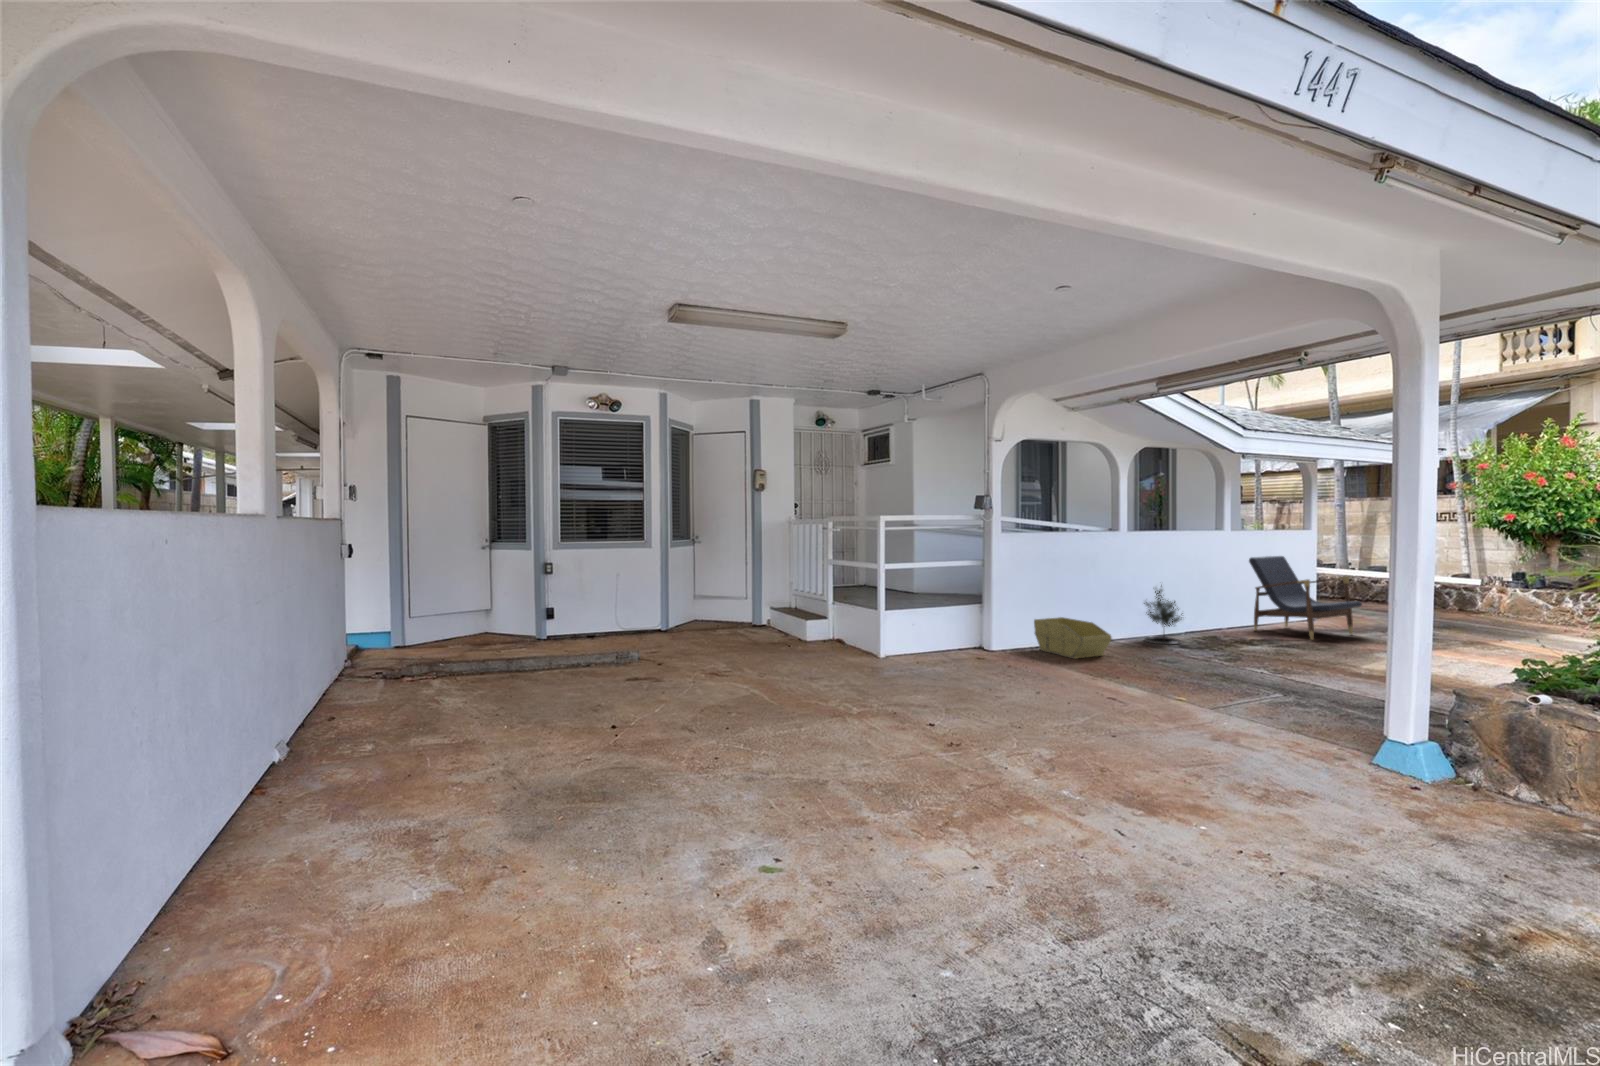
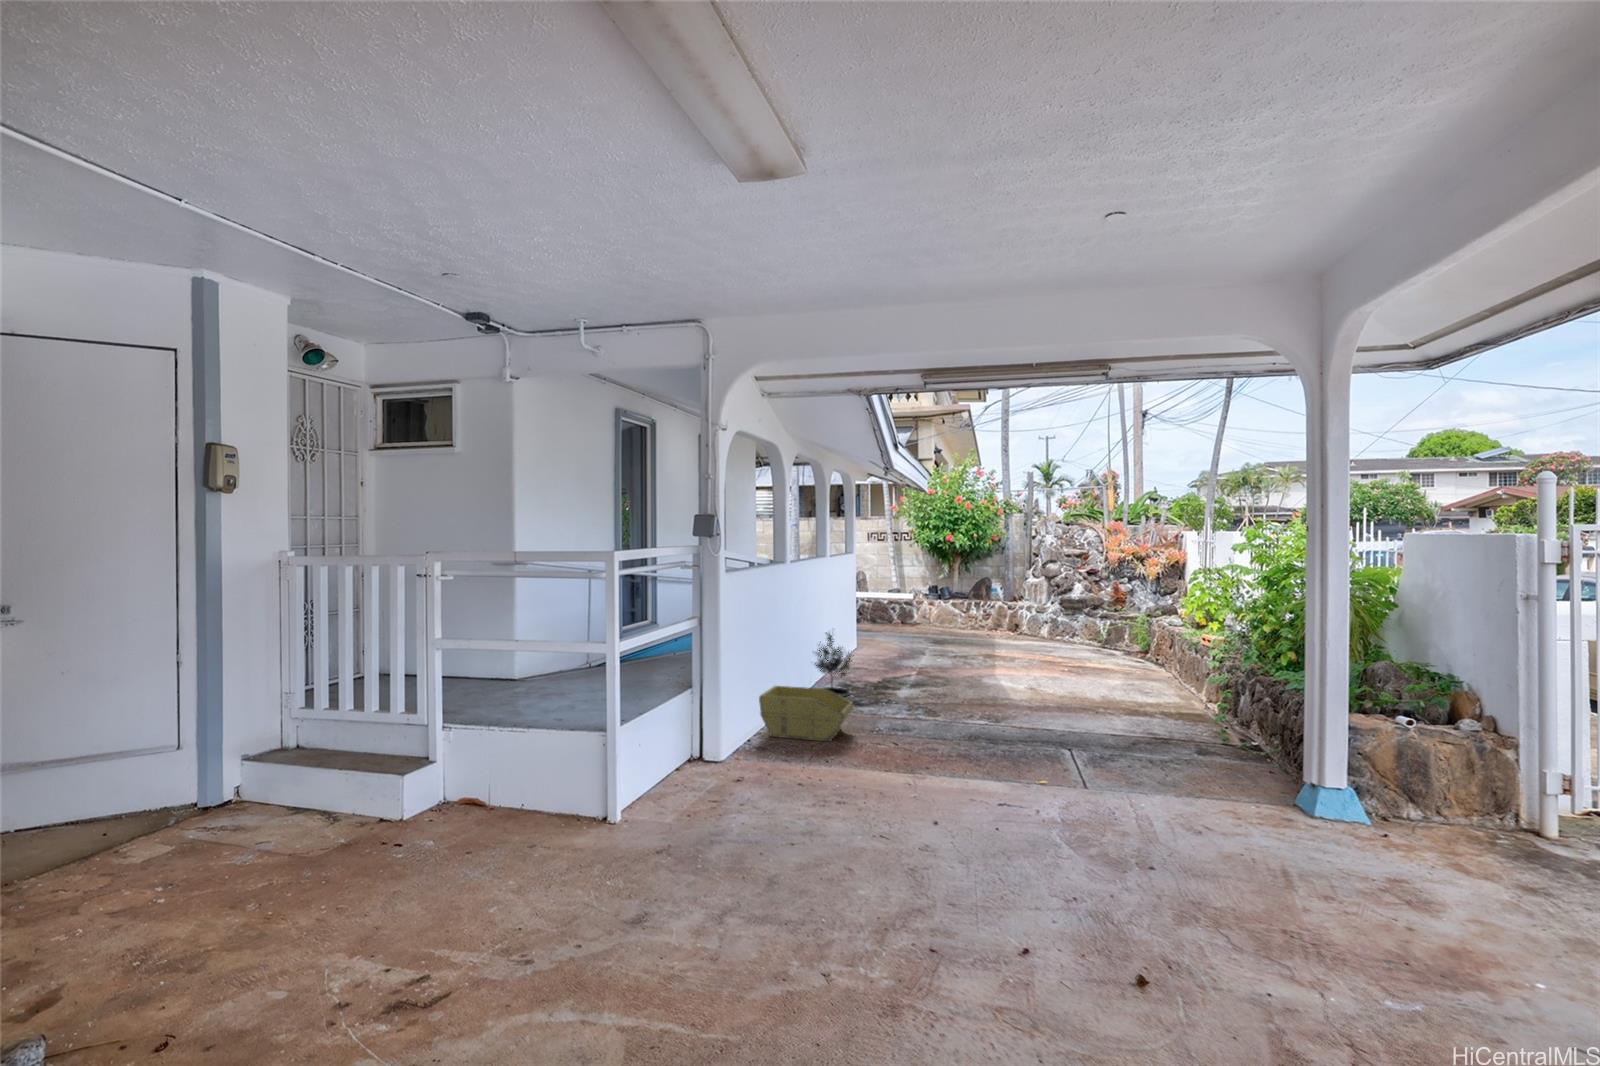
lounge chair: present [1249,556,1362,640] -> none [847,587,923,667]

